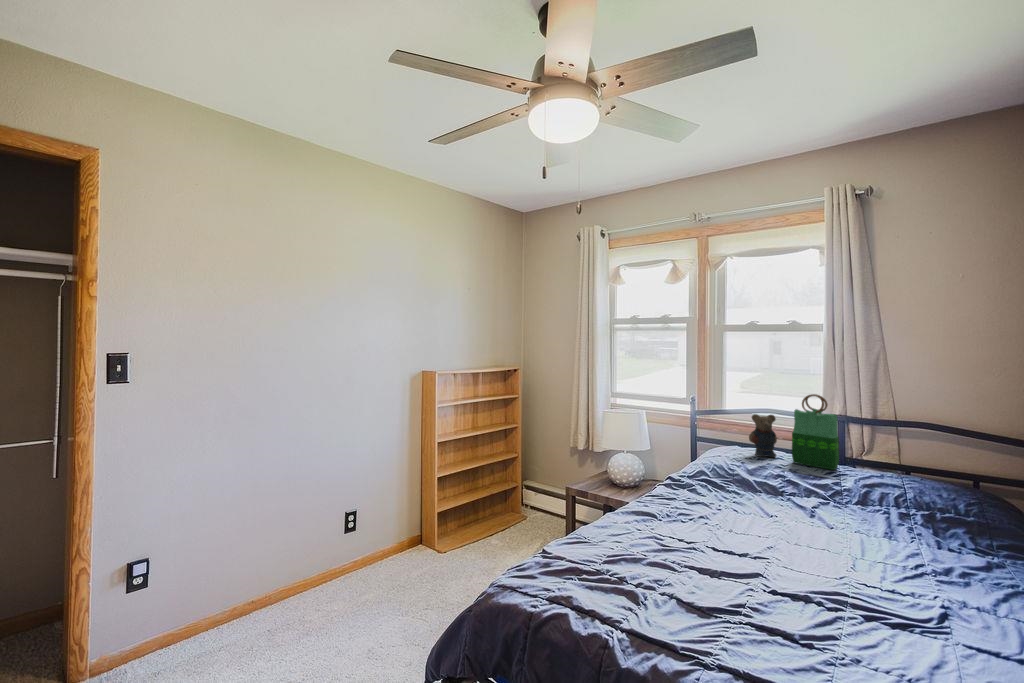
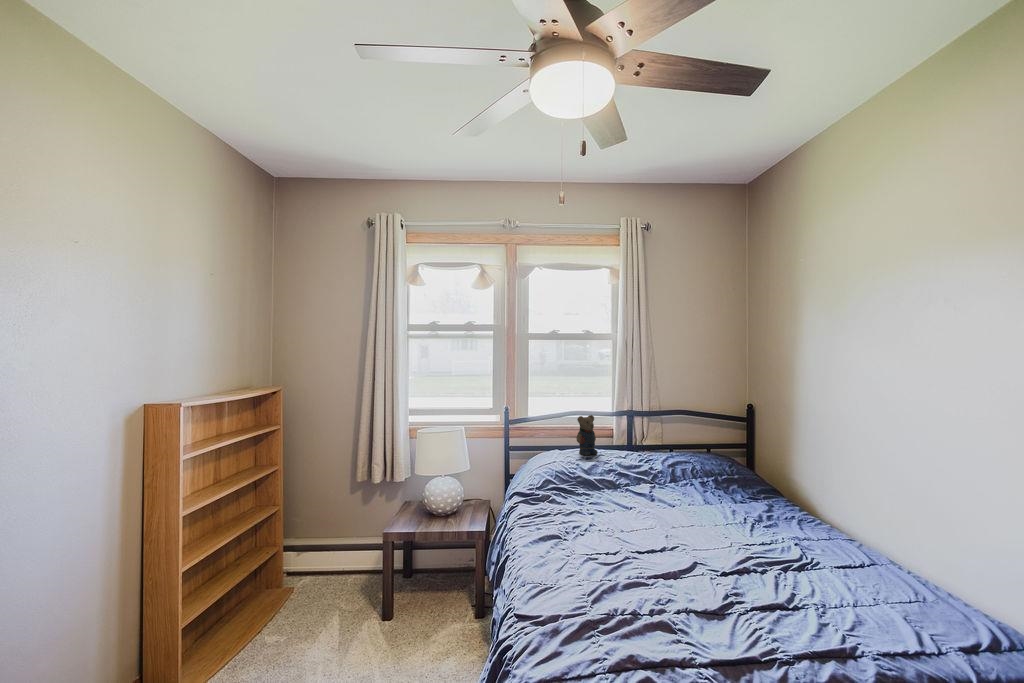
tote bag: present [792,394,839,470] -> none [612,394,648,457]

